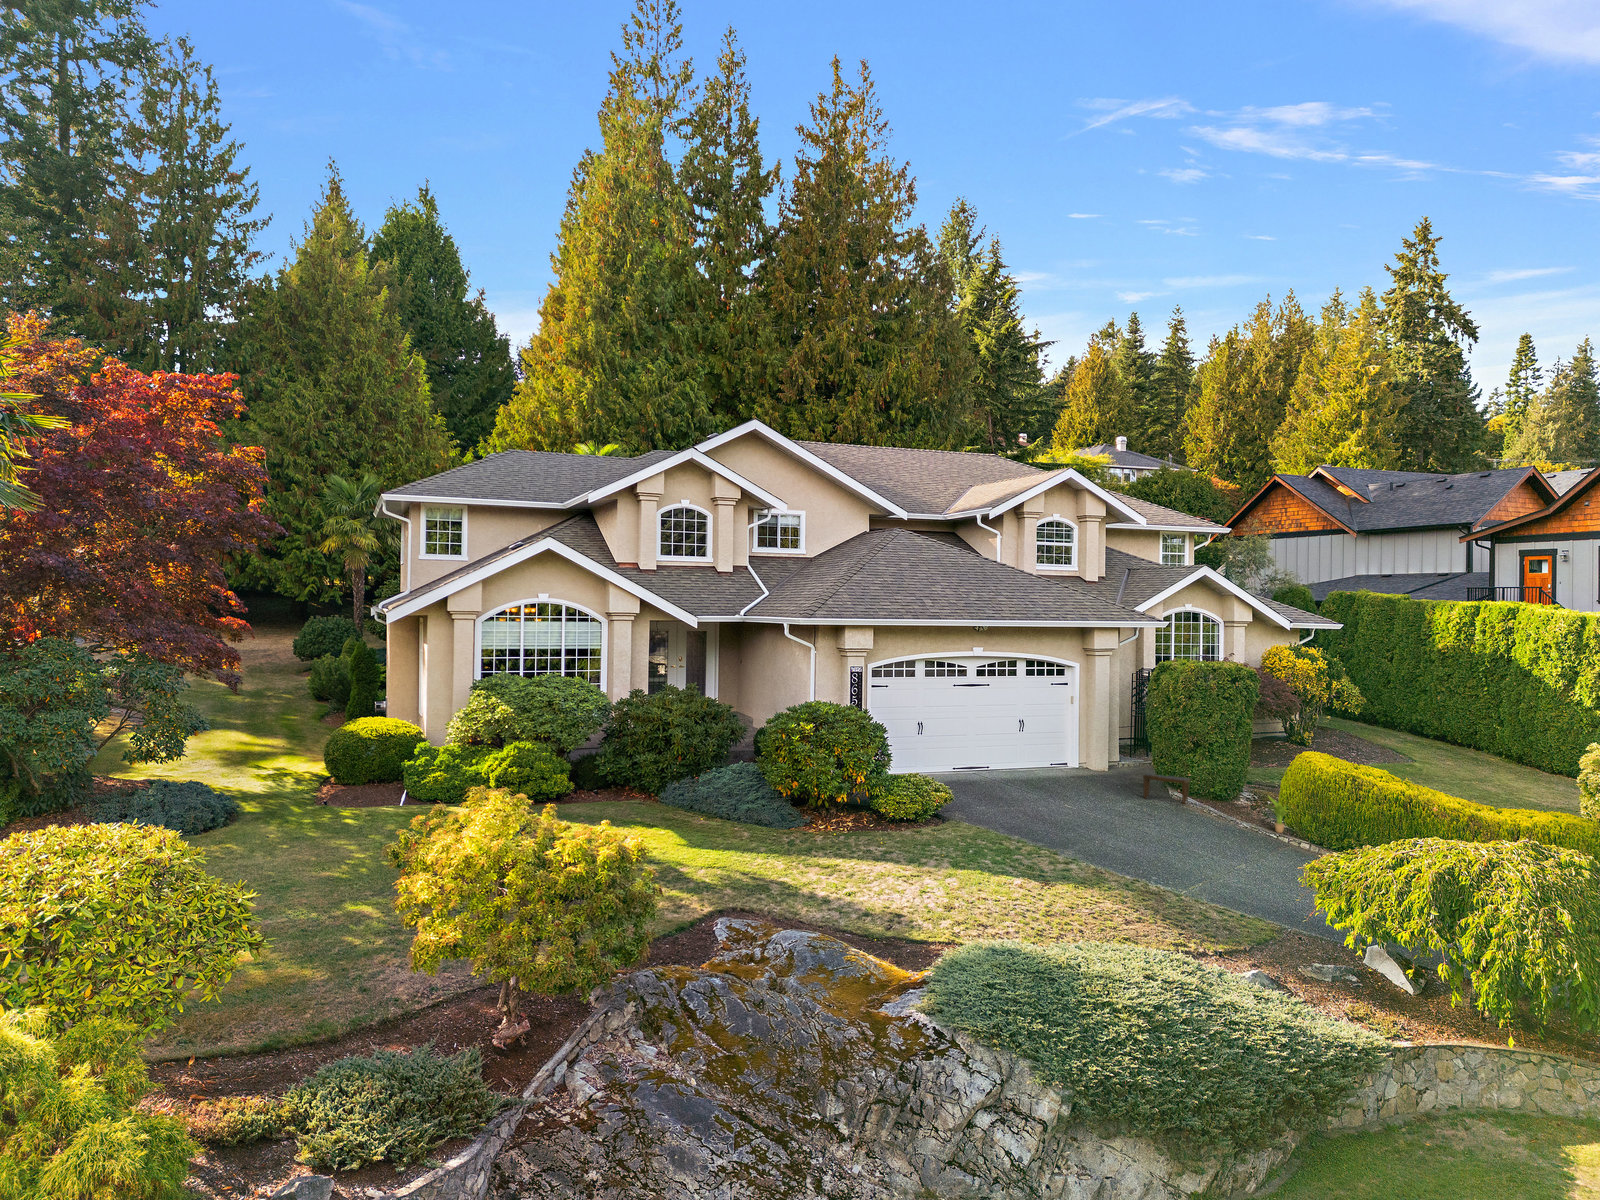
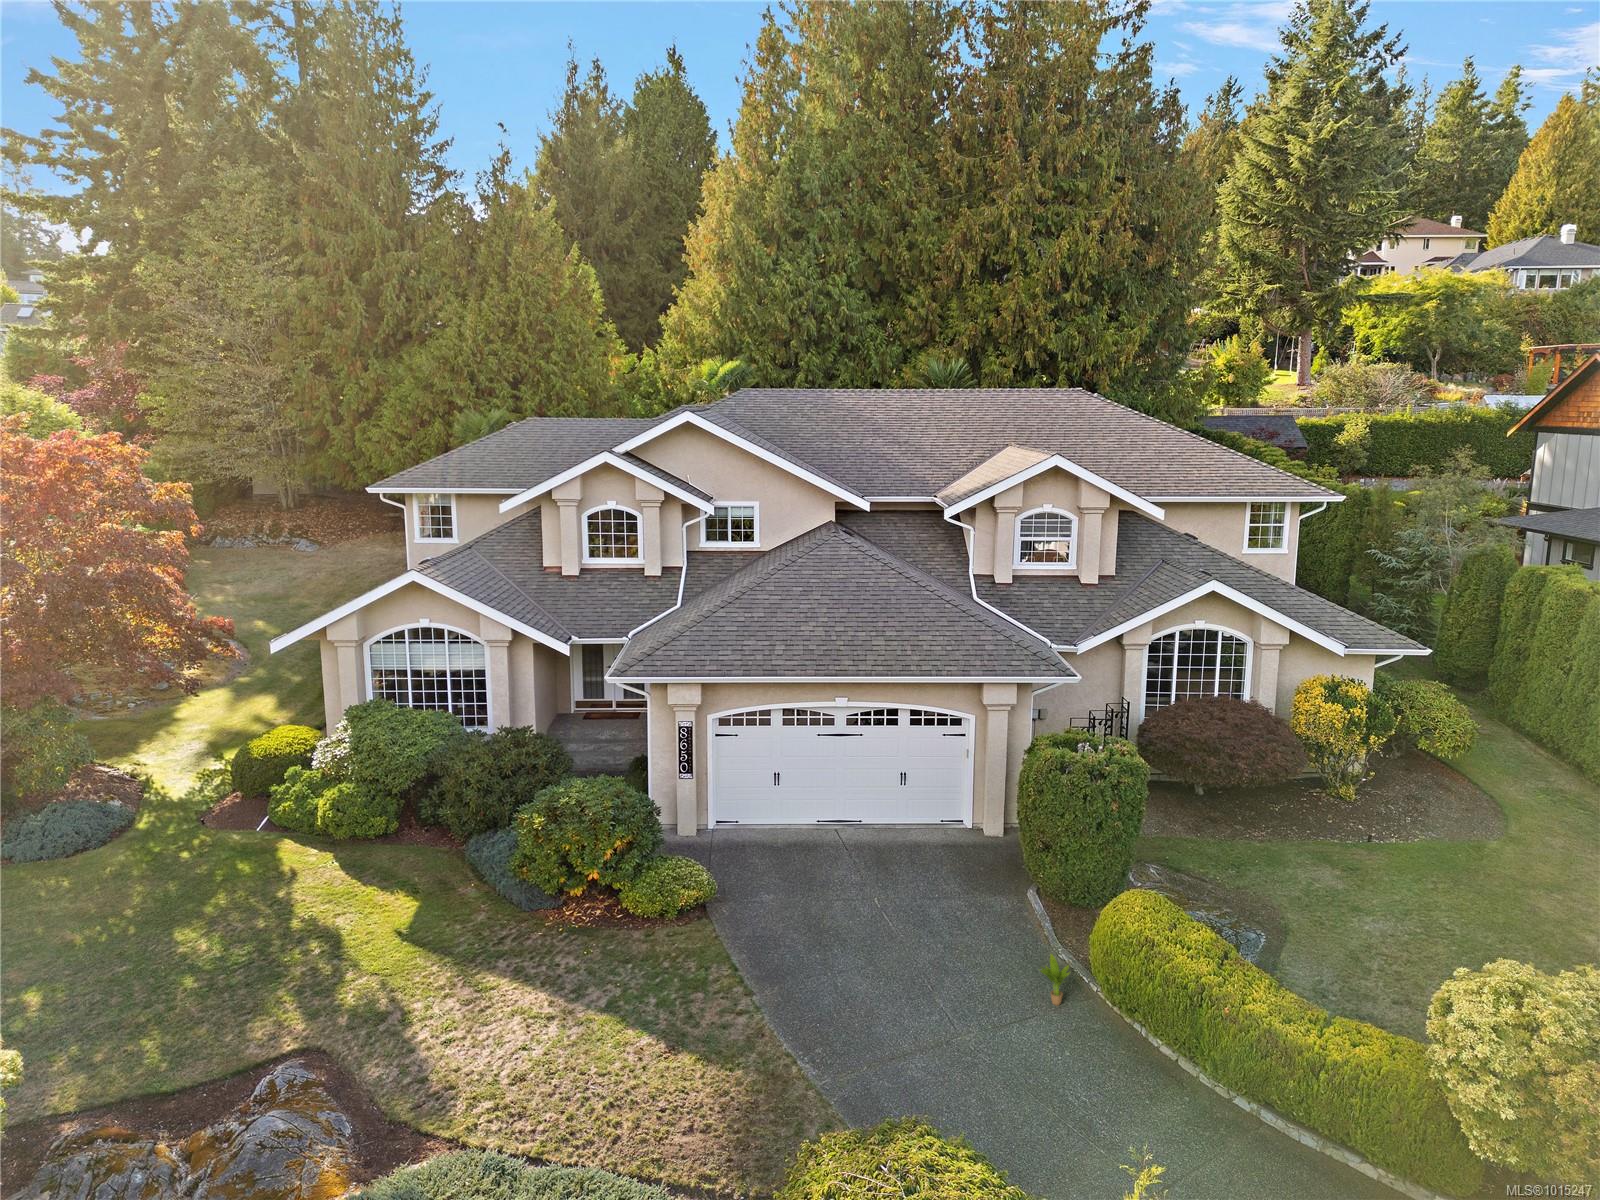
bench: present [1143,774,1191,804] -> none [994,876,1047,927]

